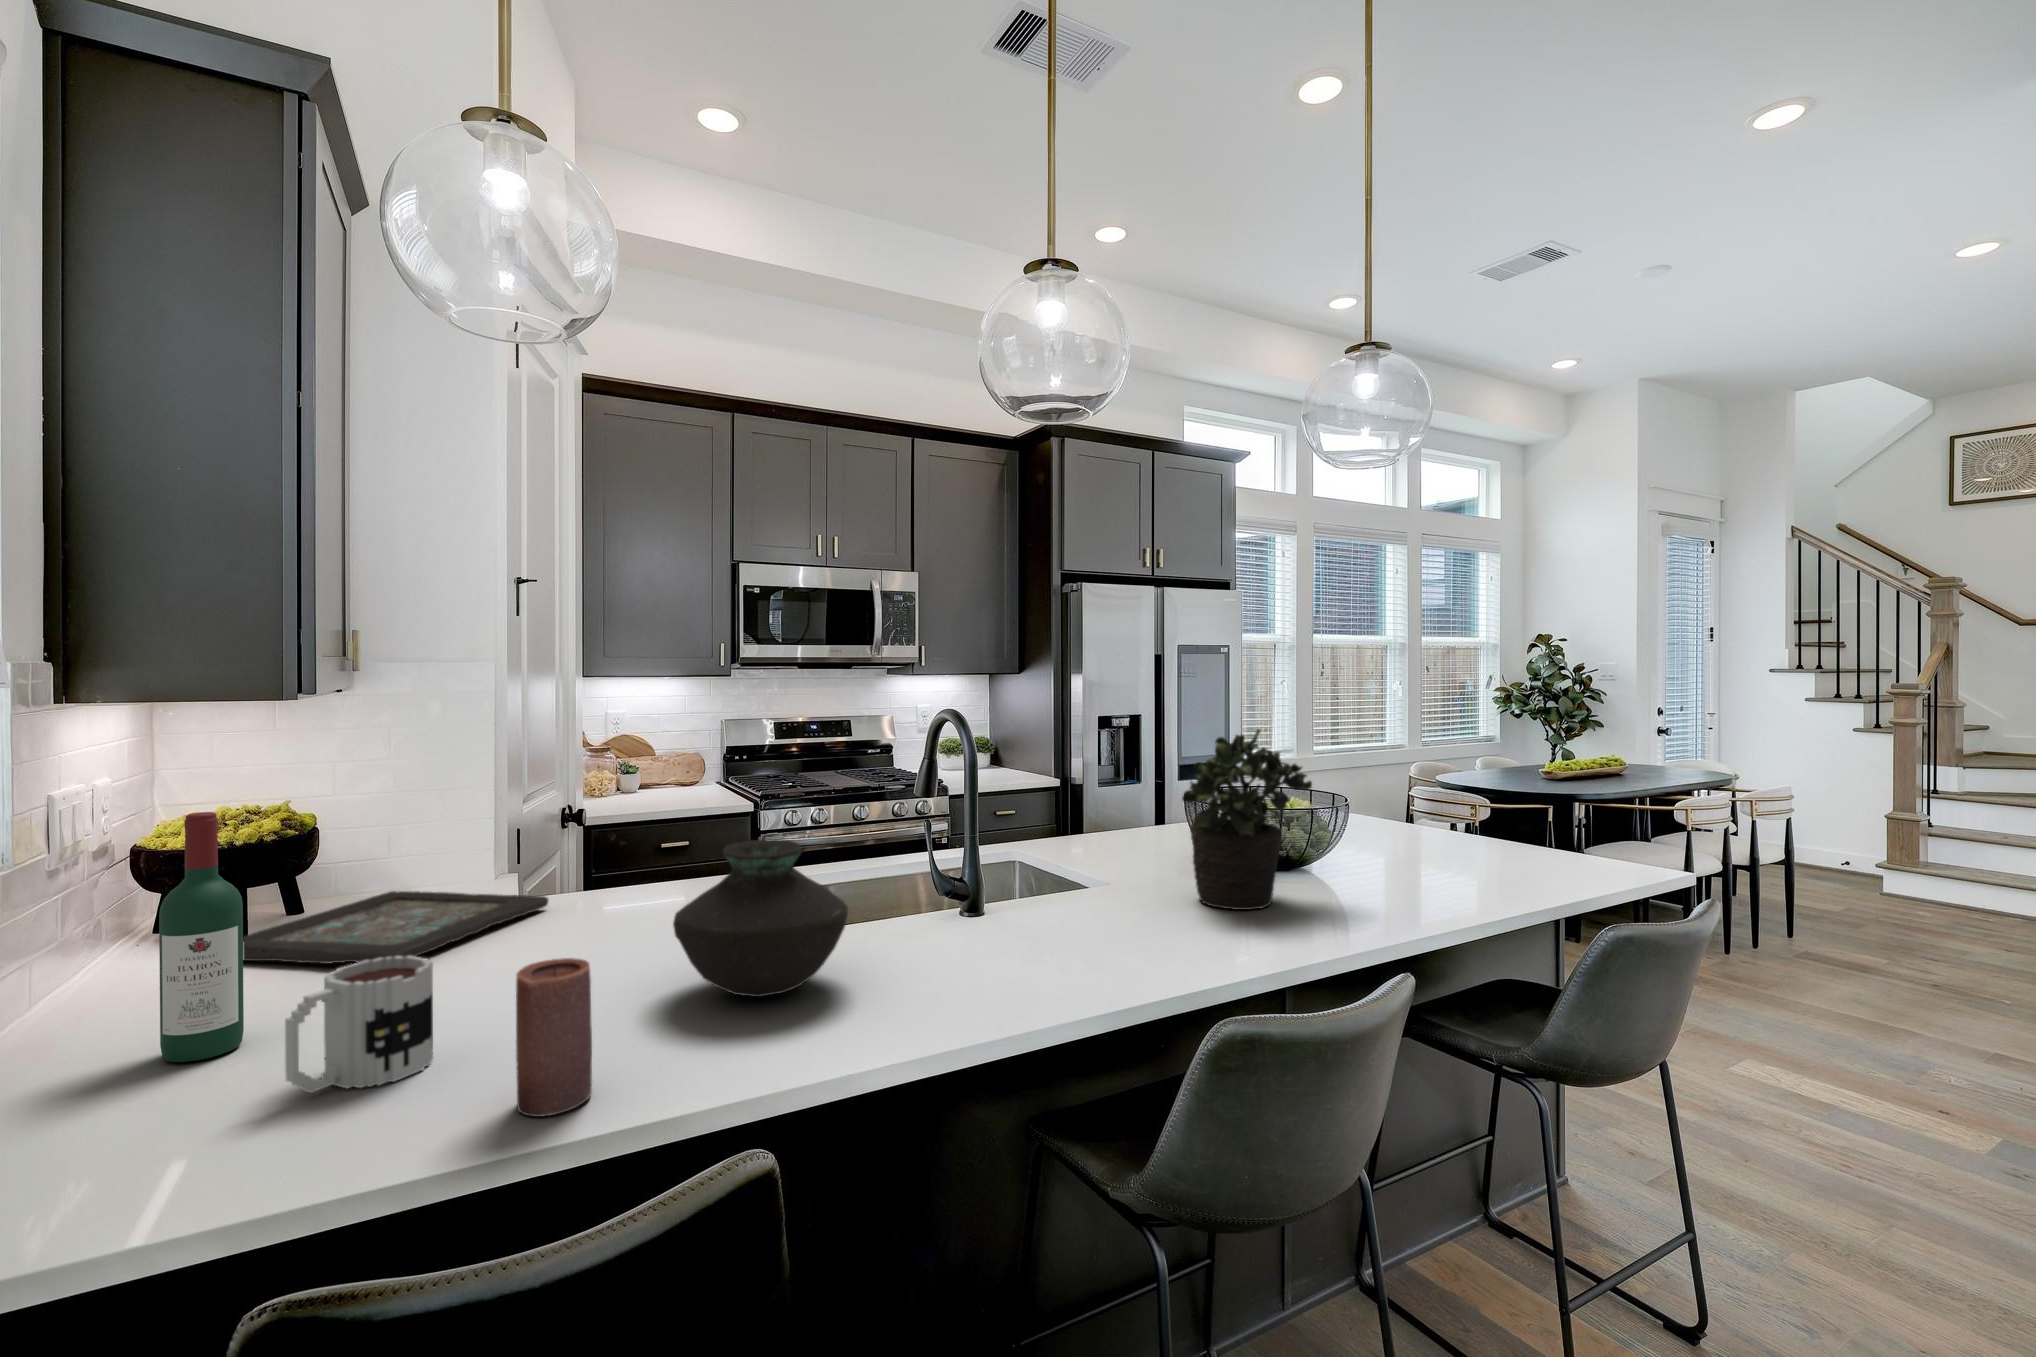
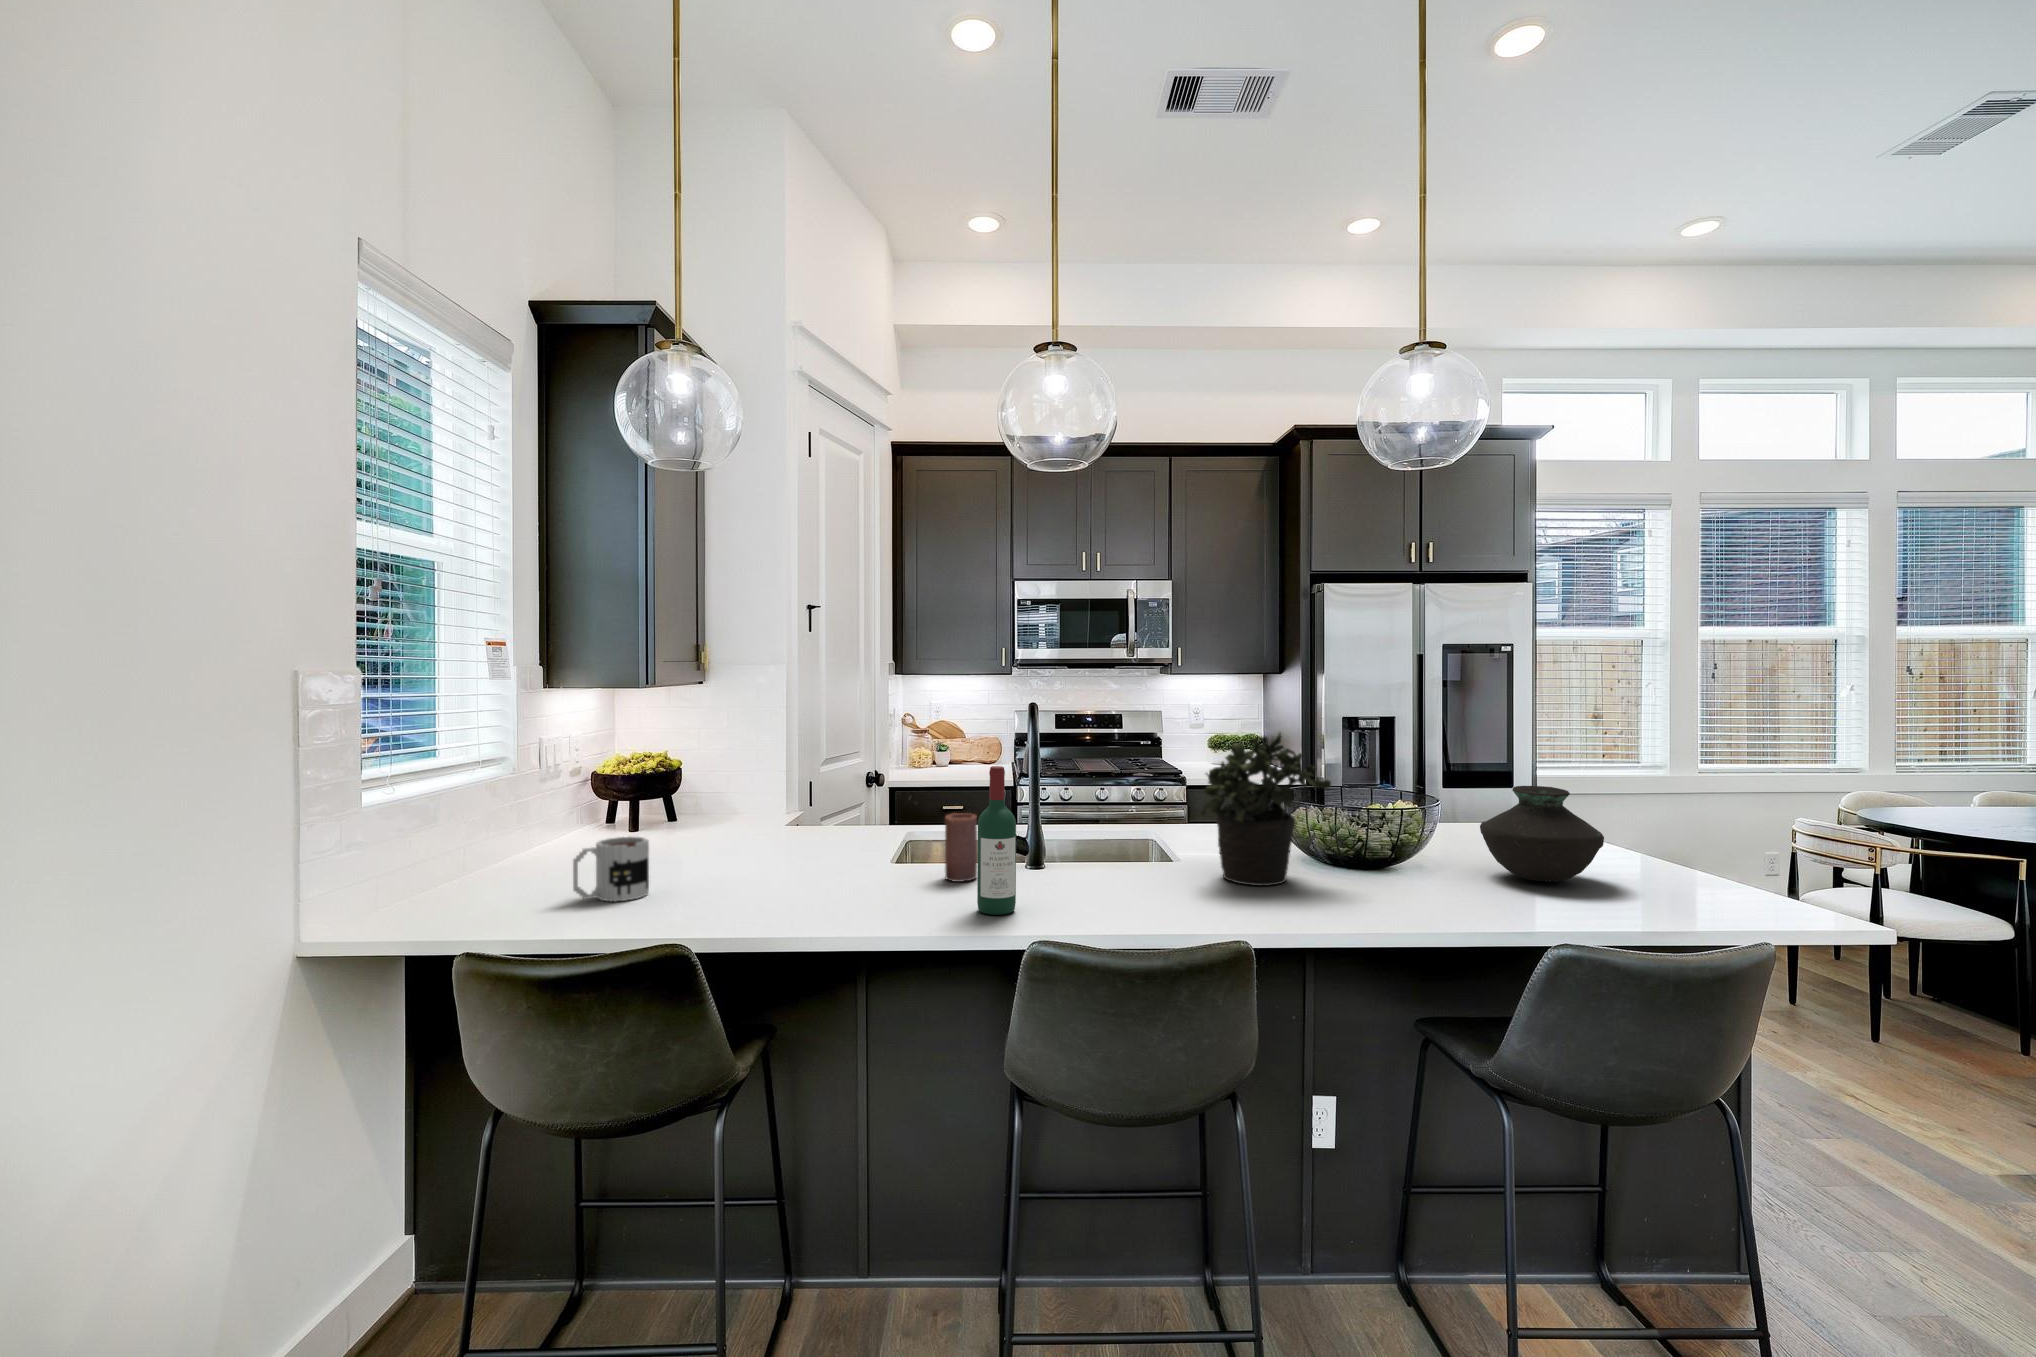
wine bottle: present [159,812,244,1062] -> present [977,766,1016,915]
vase: present [673,839,848,997] -> present [1480,786,1604,881]
decorative tray: present [243,891,548,963] -> none [606,812,789,850]
candle: present [516,958,592,1117] -> present [945,813,977,882]

